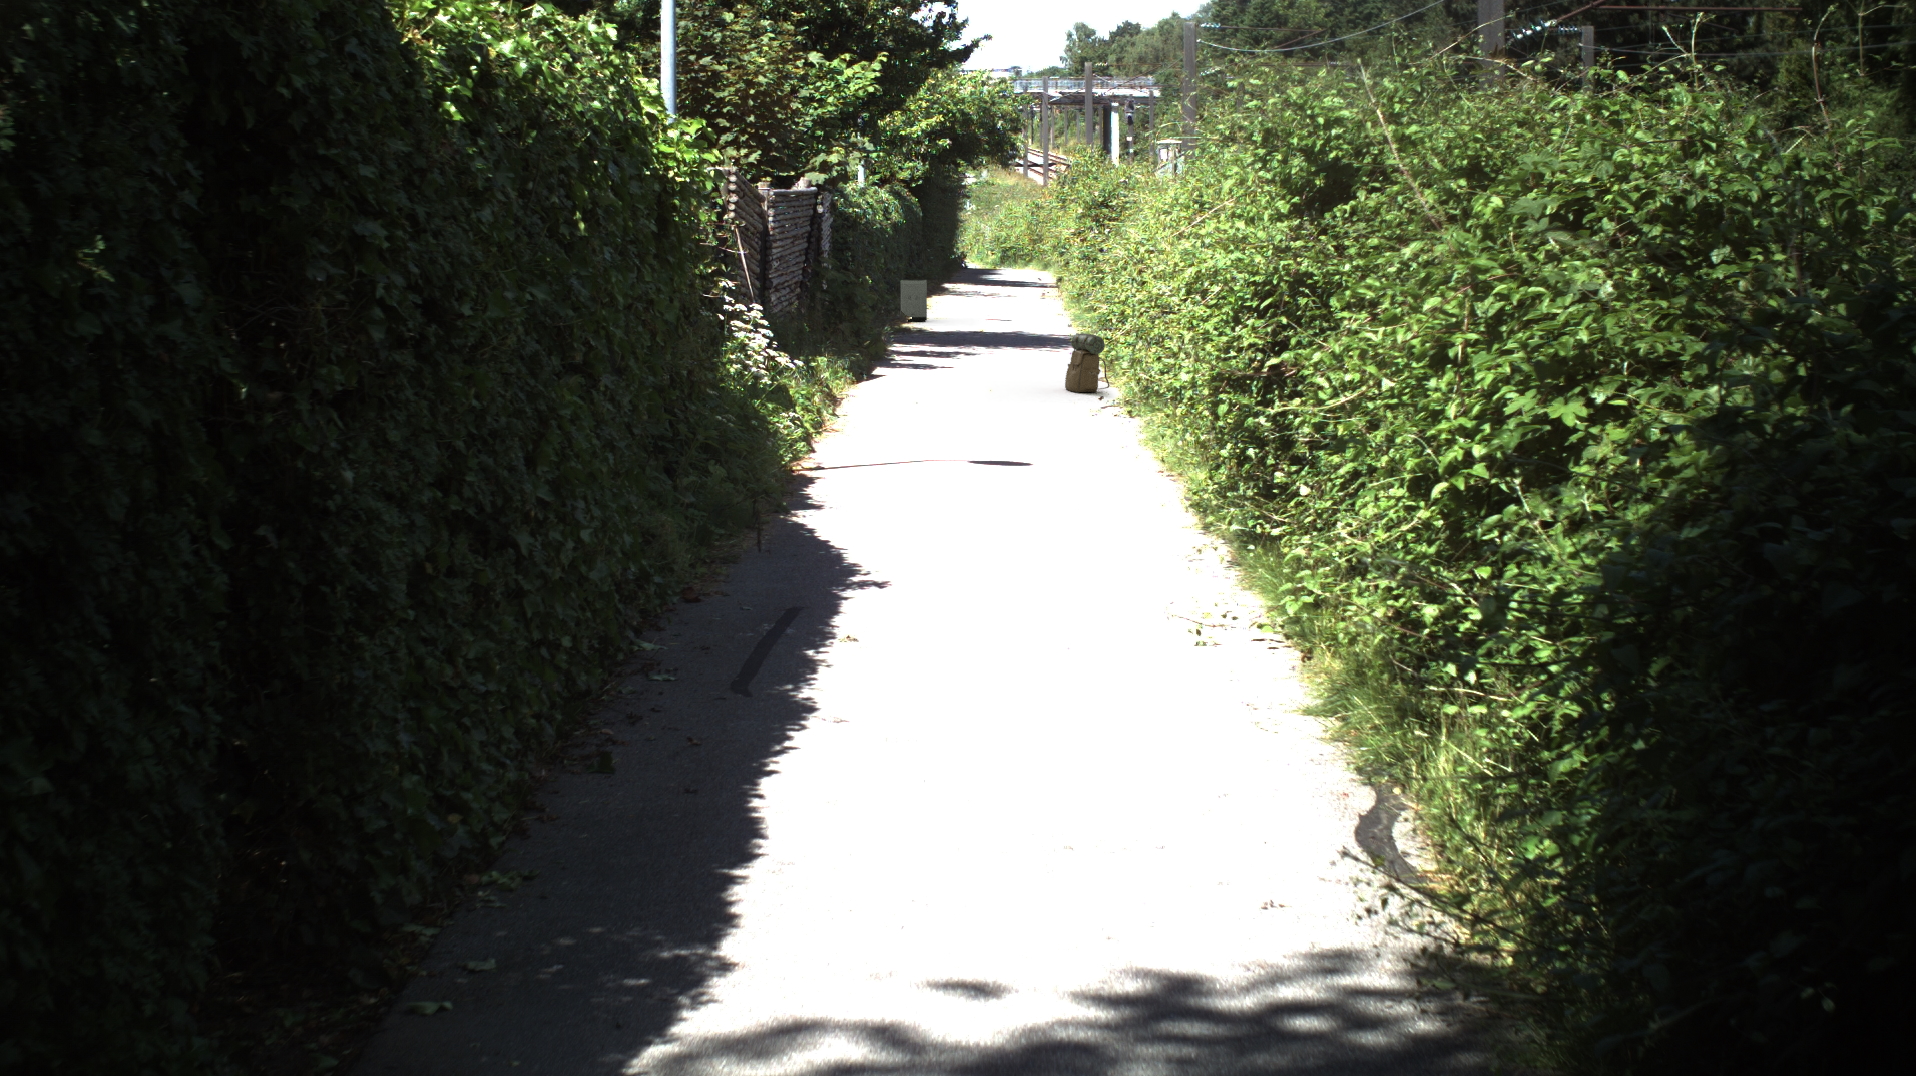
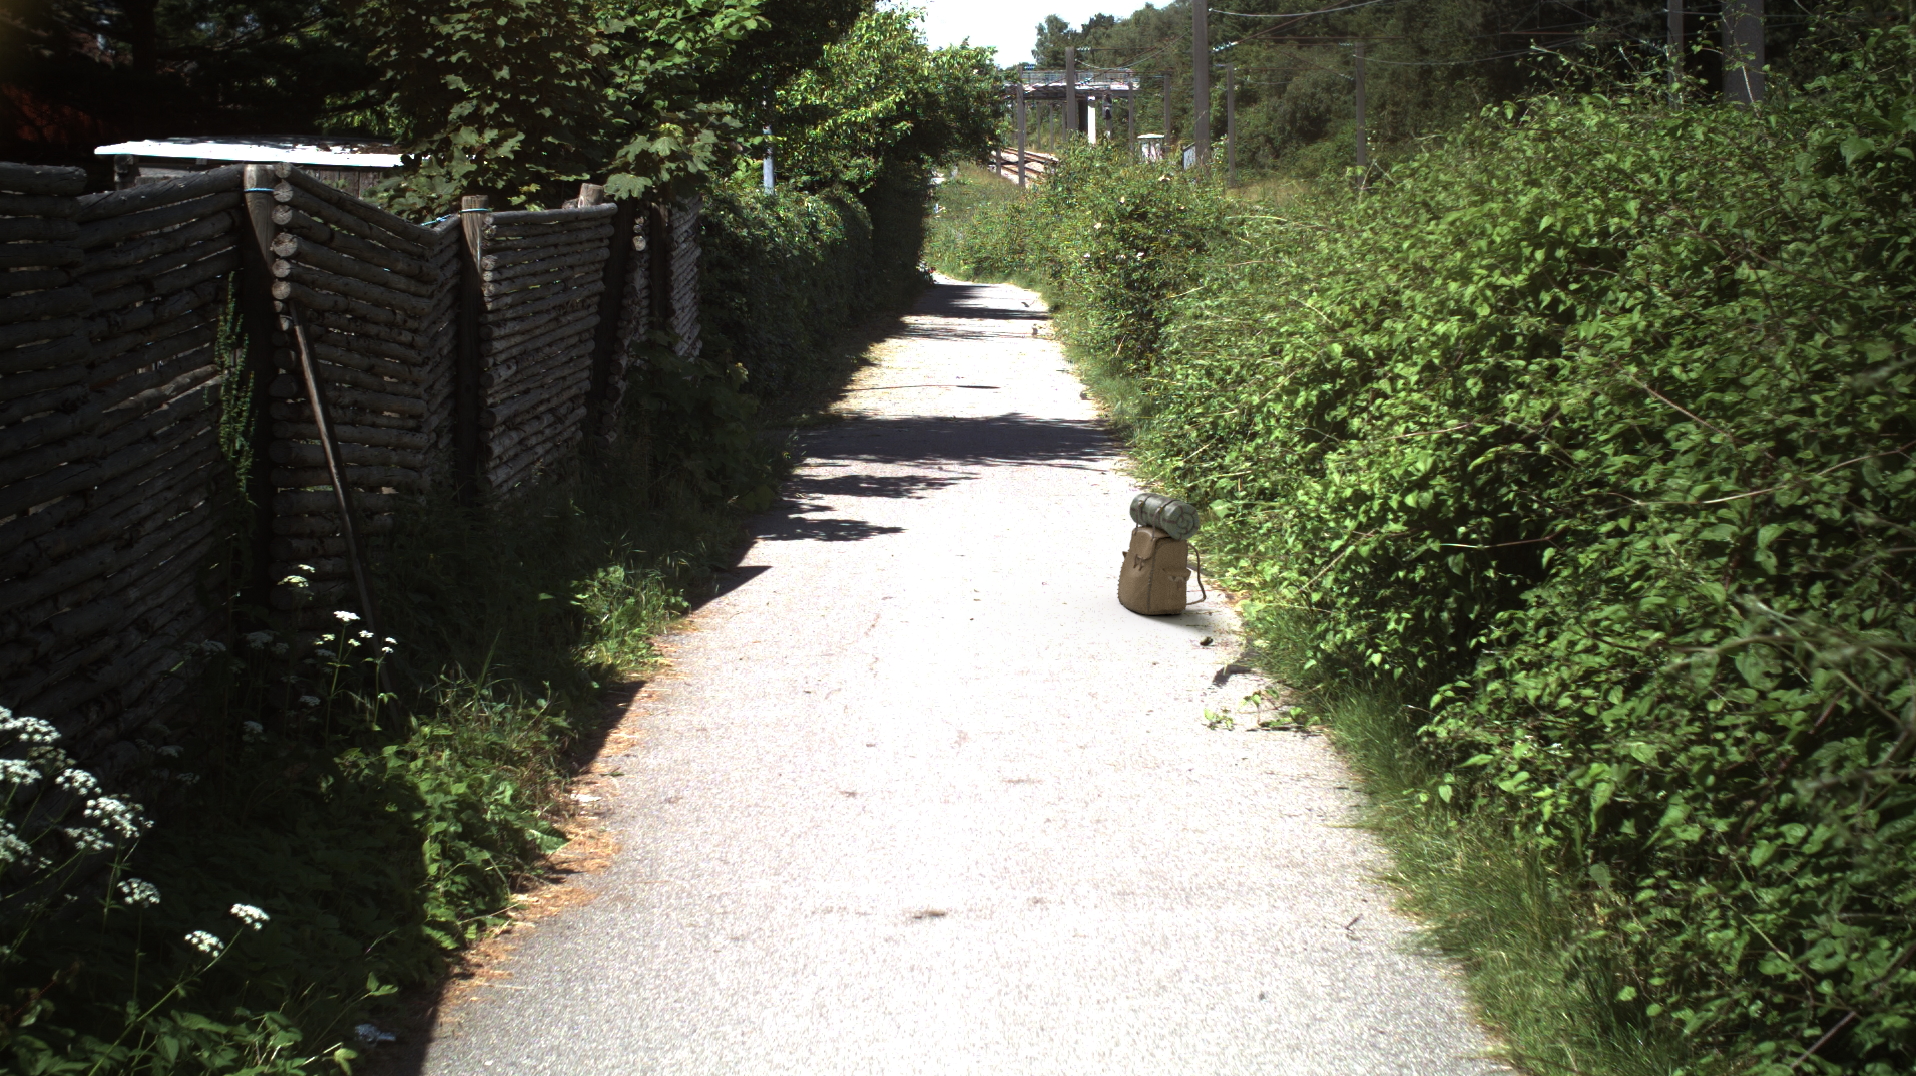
trash can: present [901,280,927,322] -> none [835,329,874,391]

